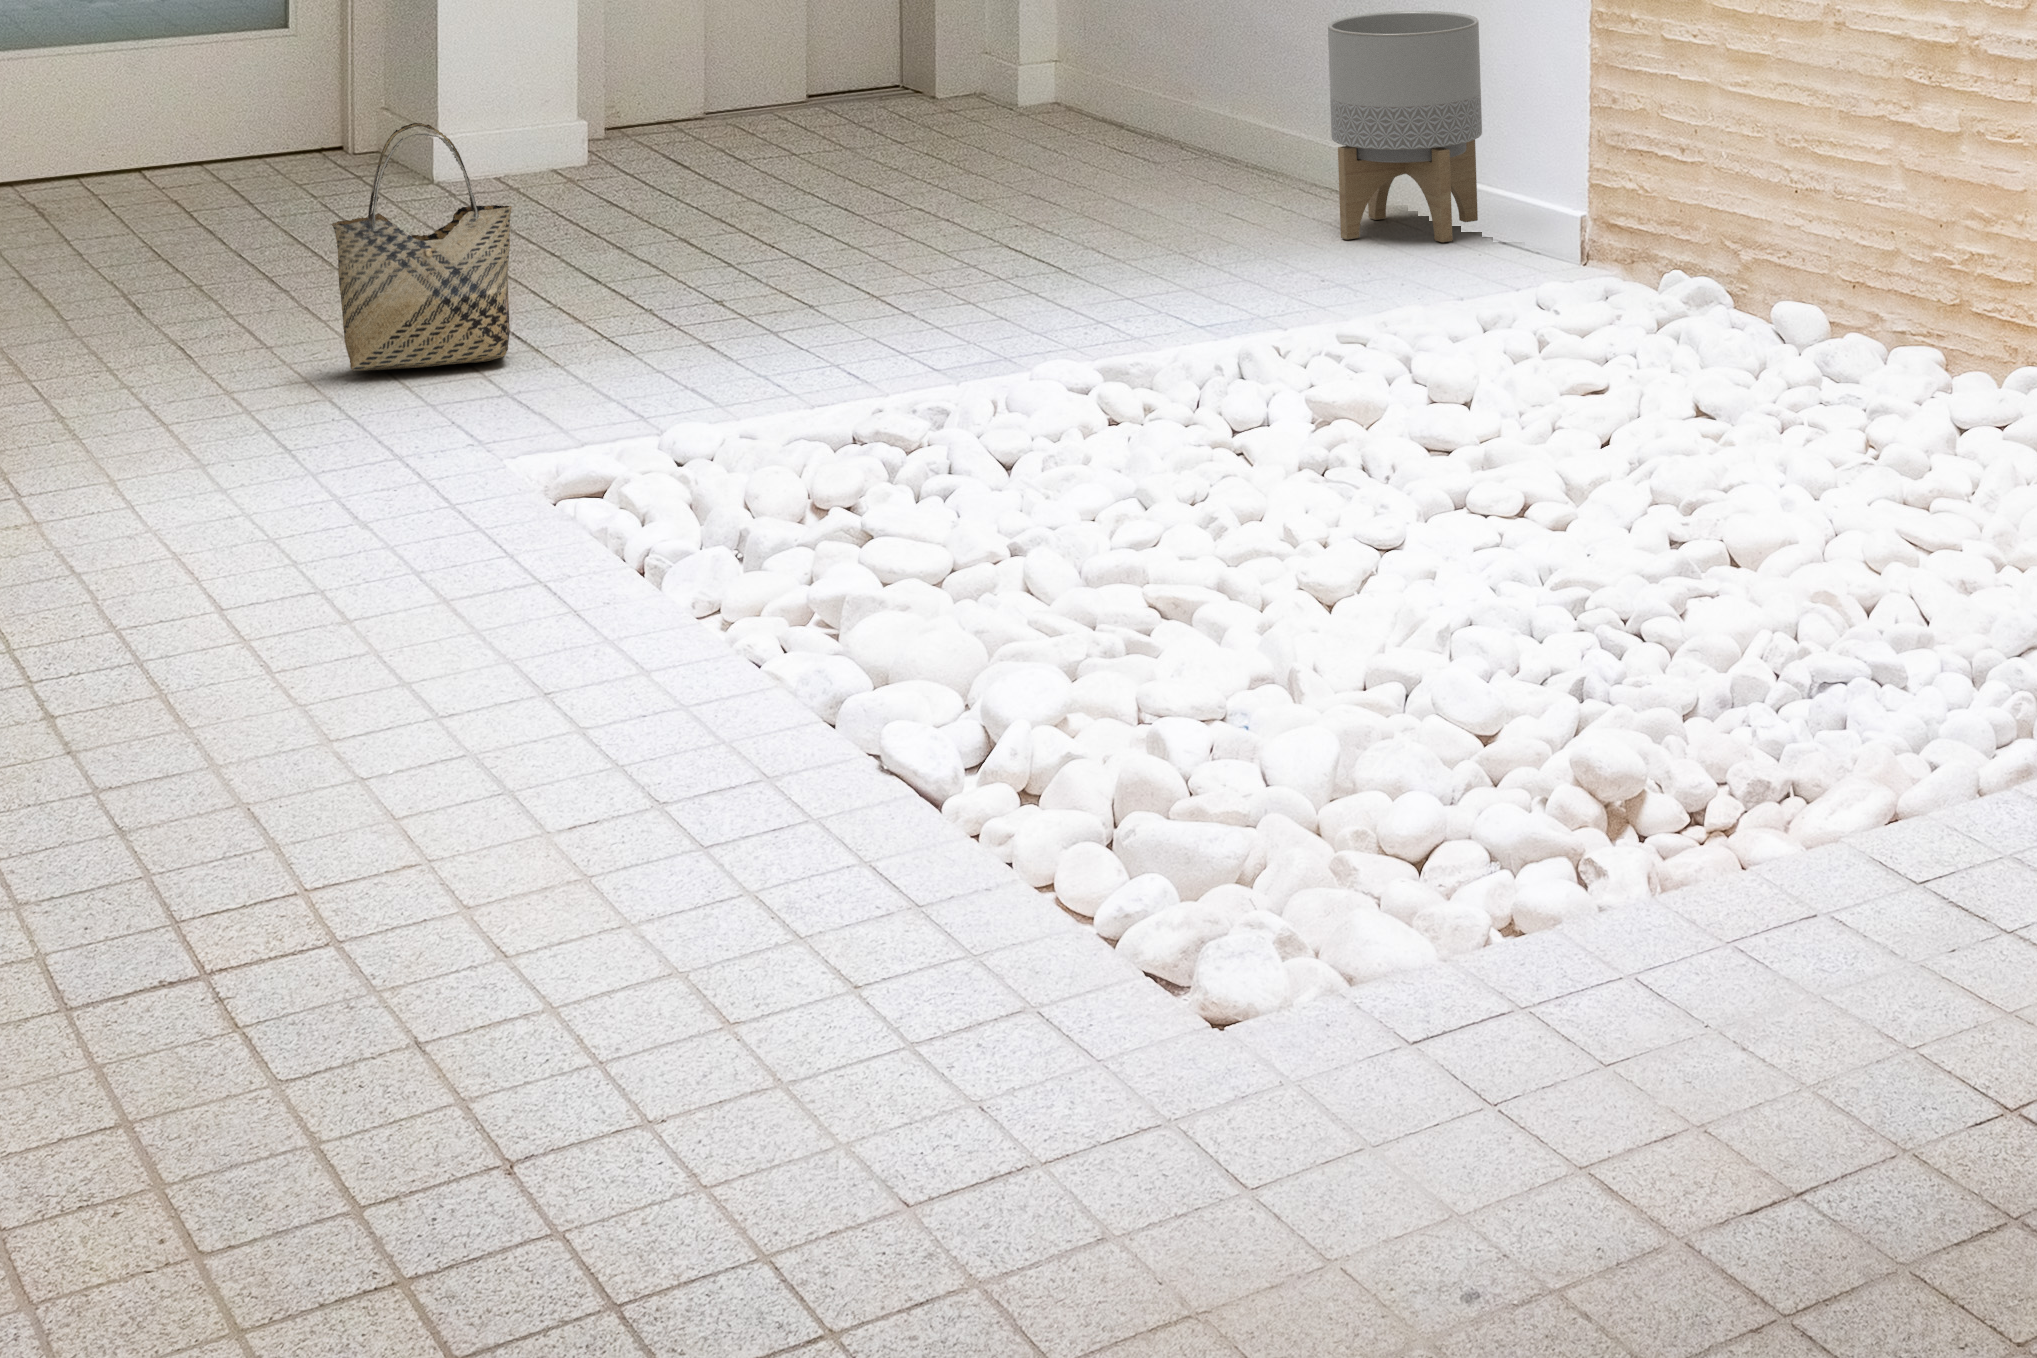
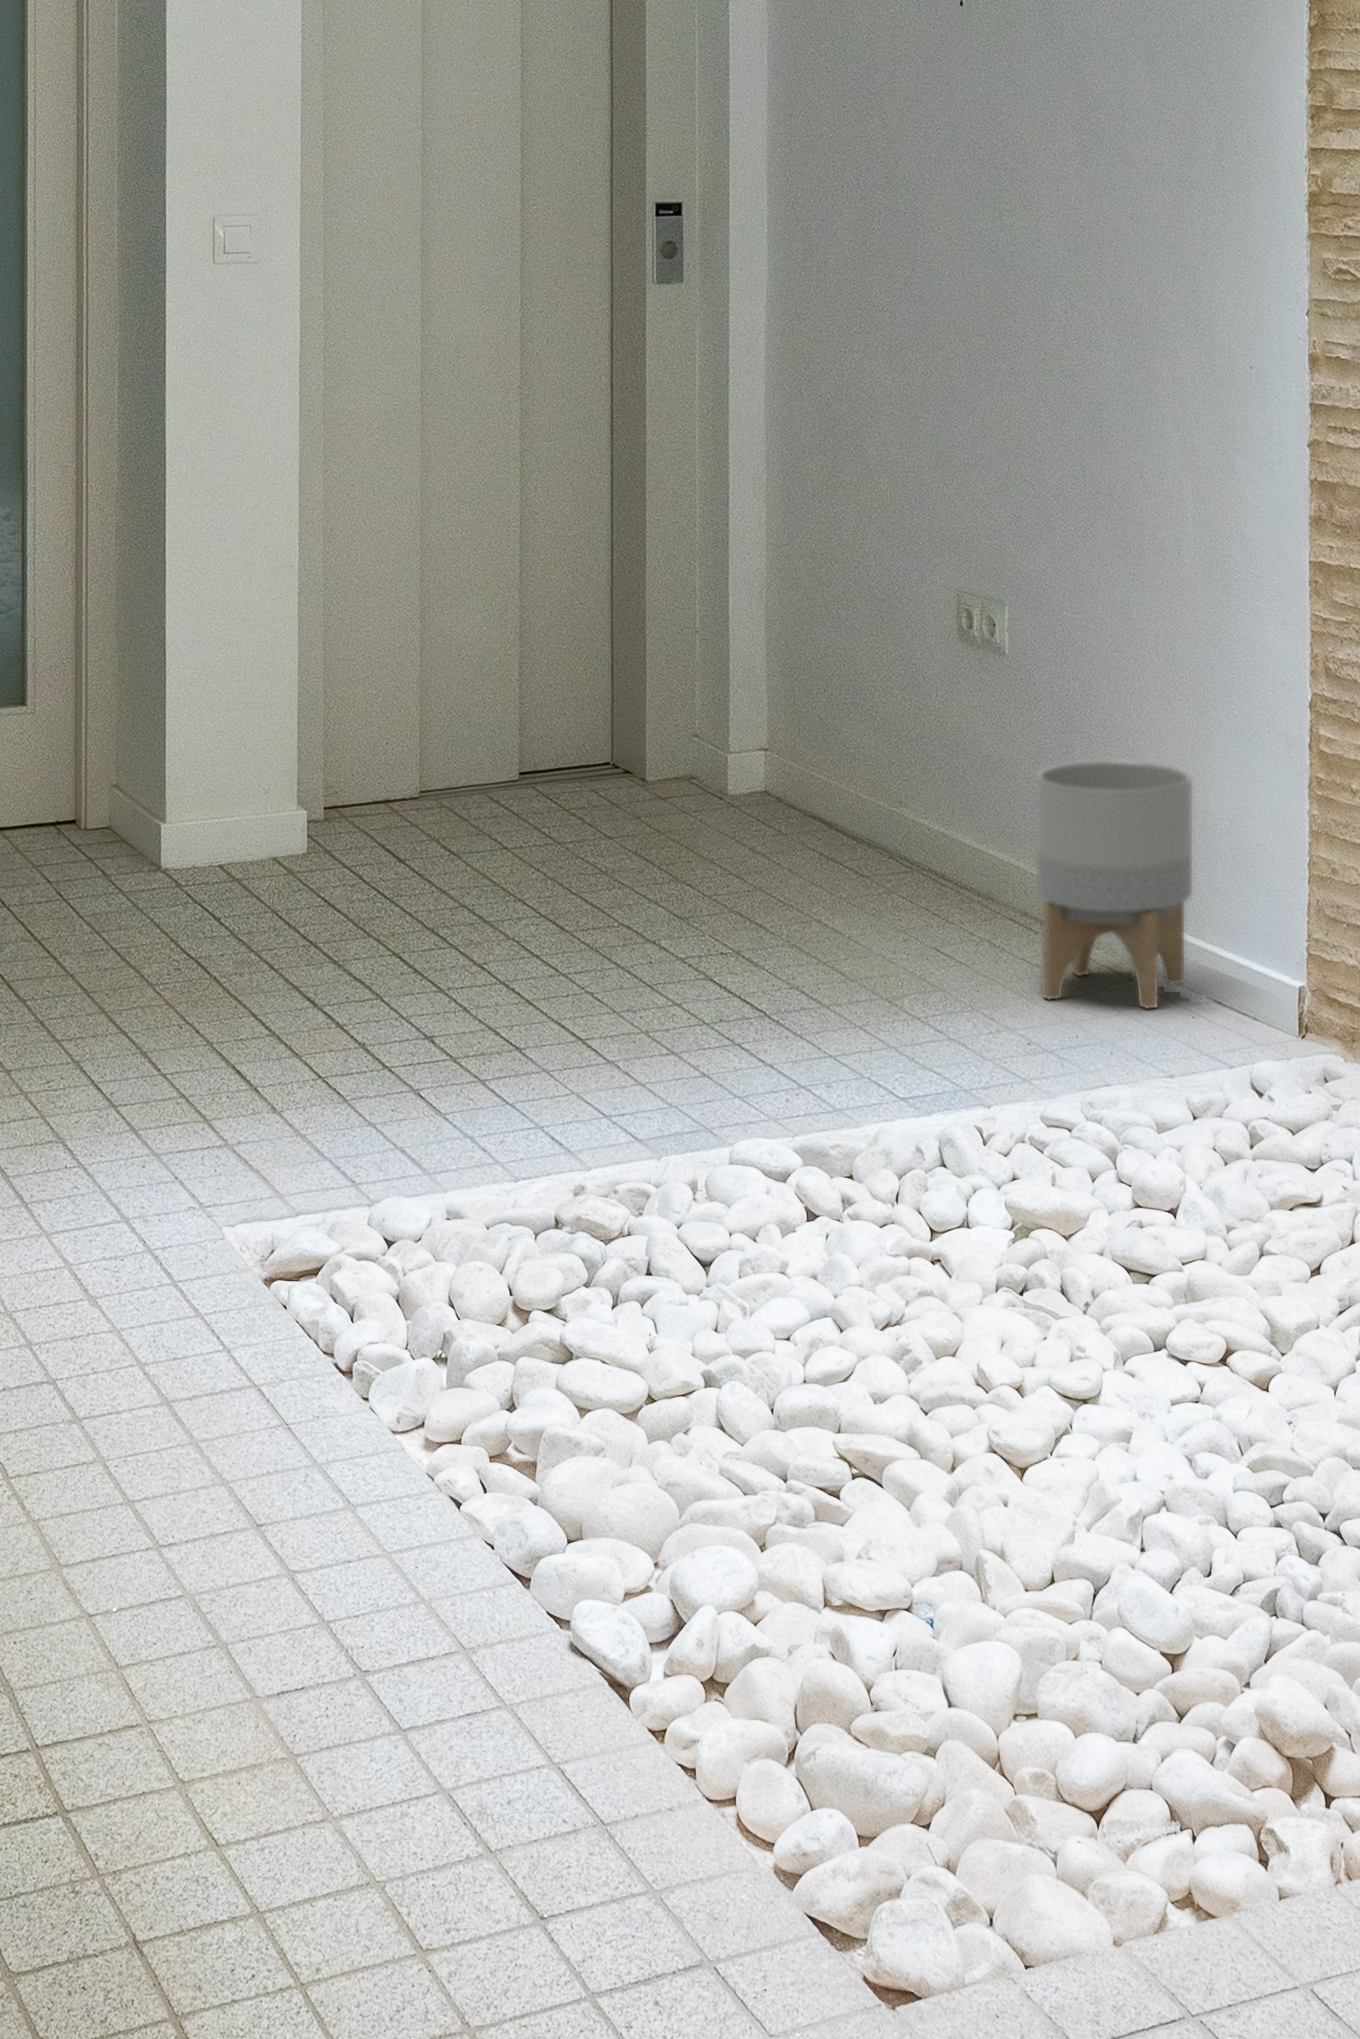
woven basket: present [332,123,512,371] -> none [11,853,195,1111]

